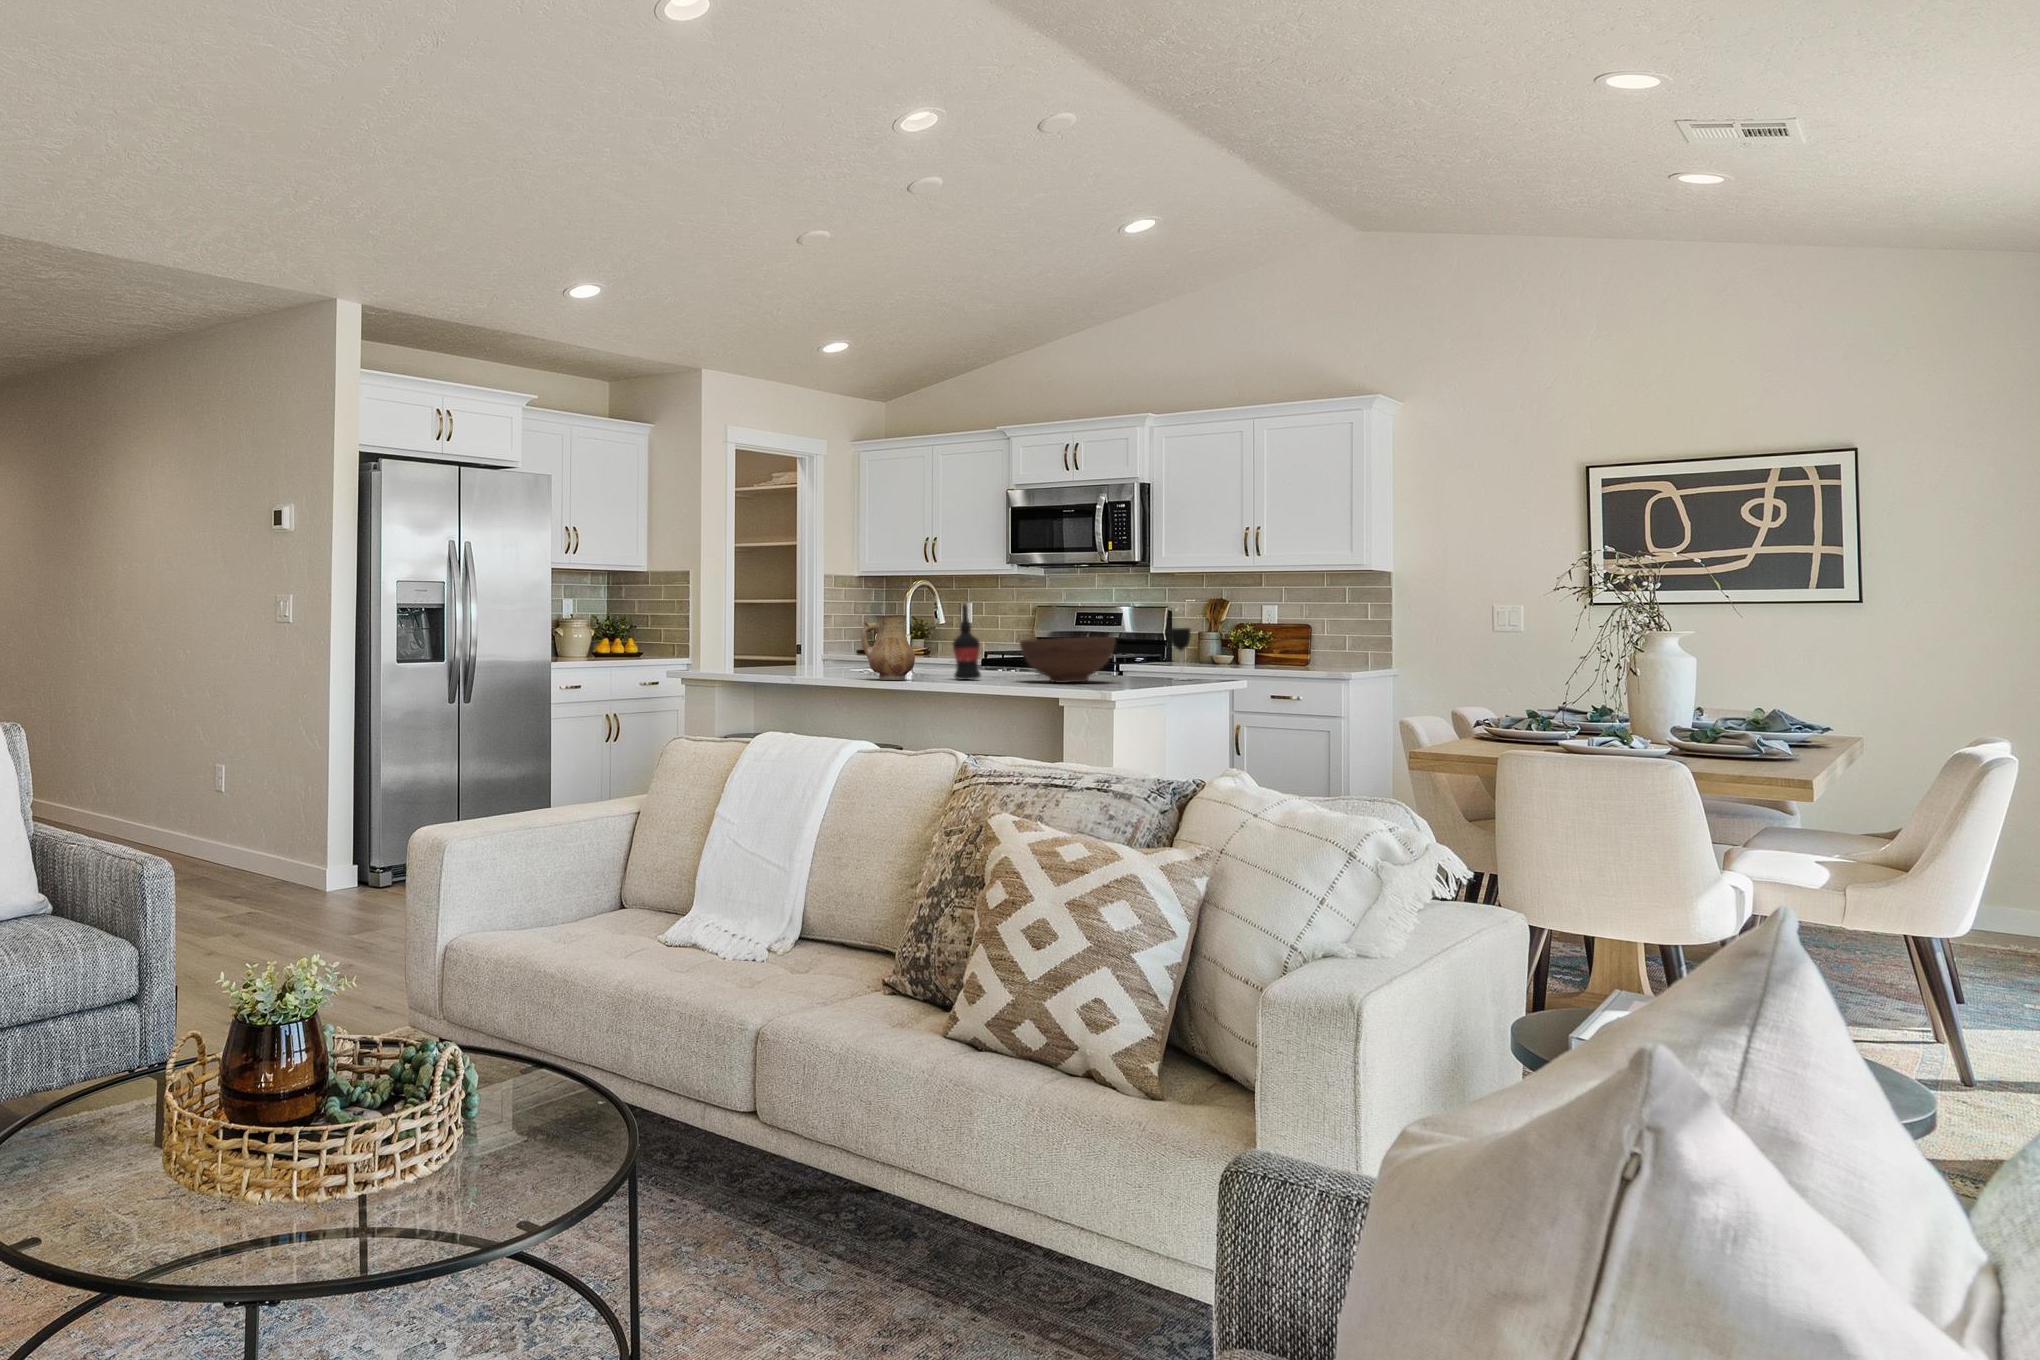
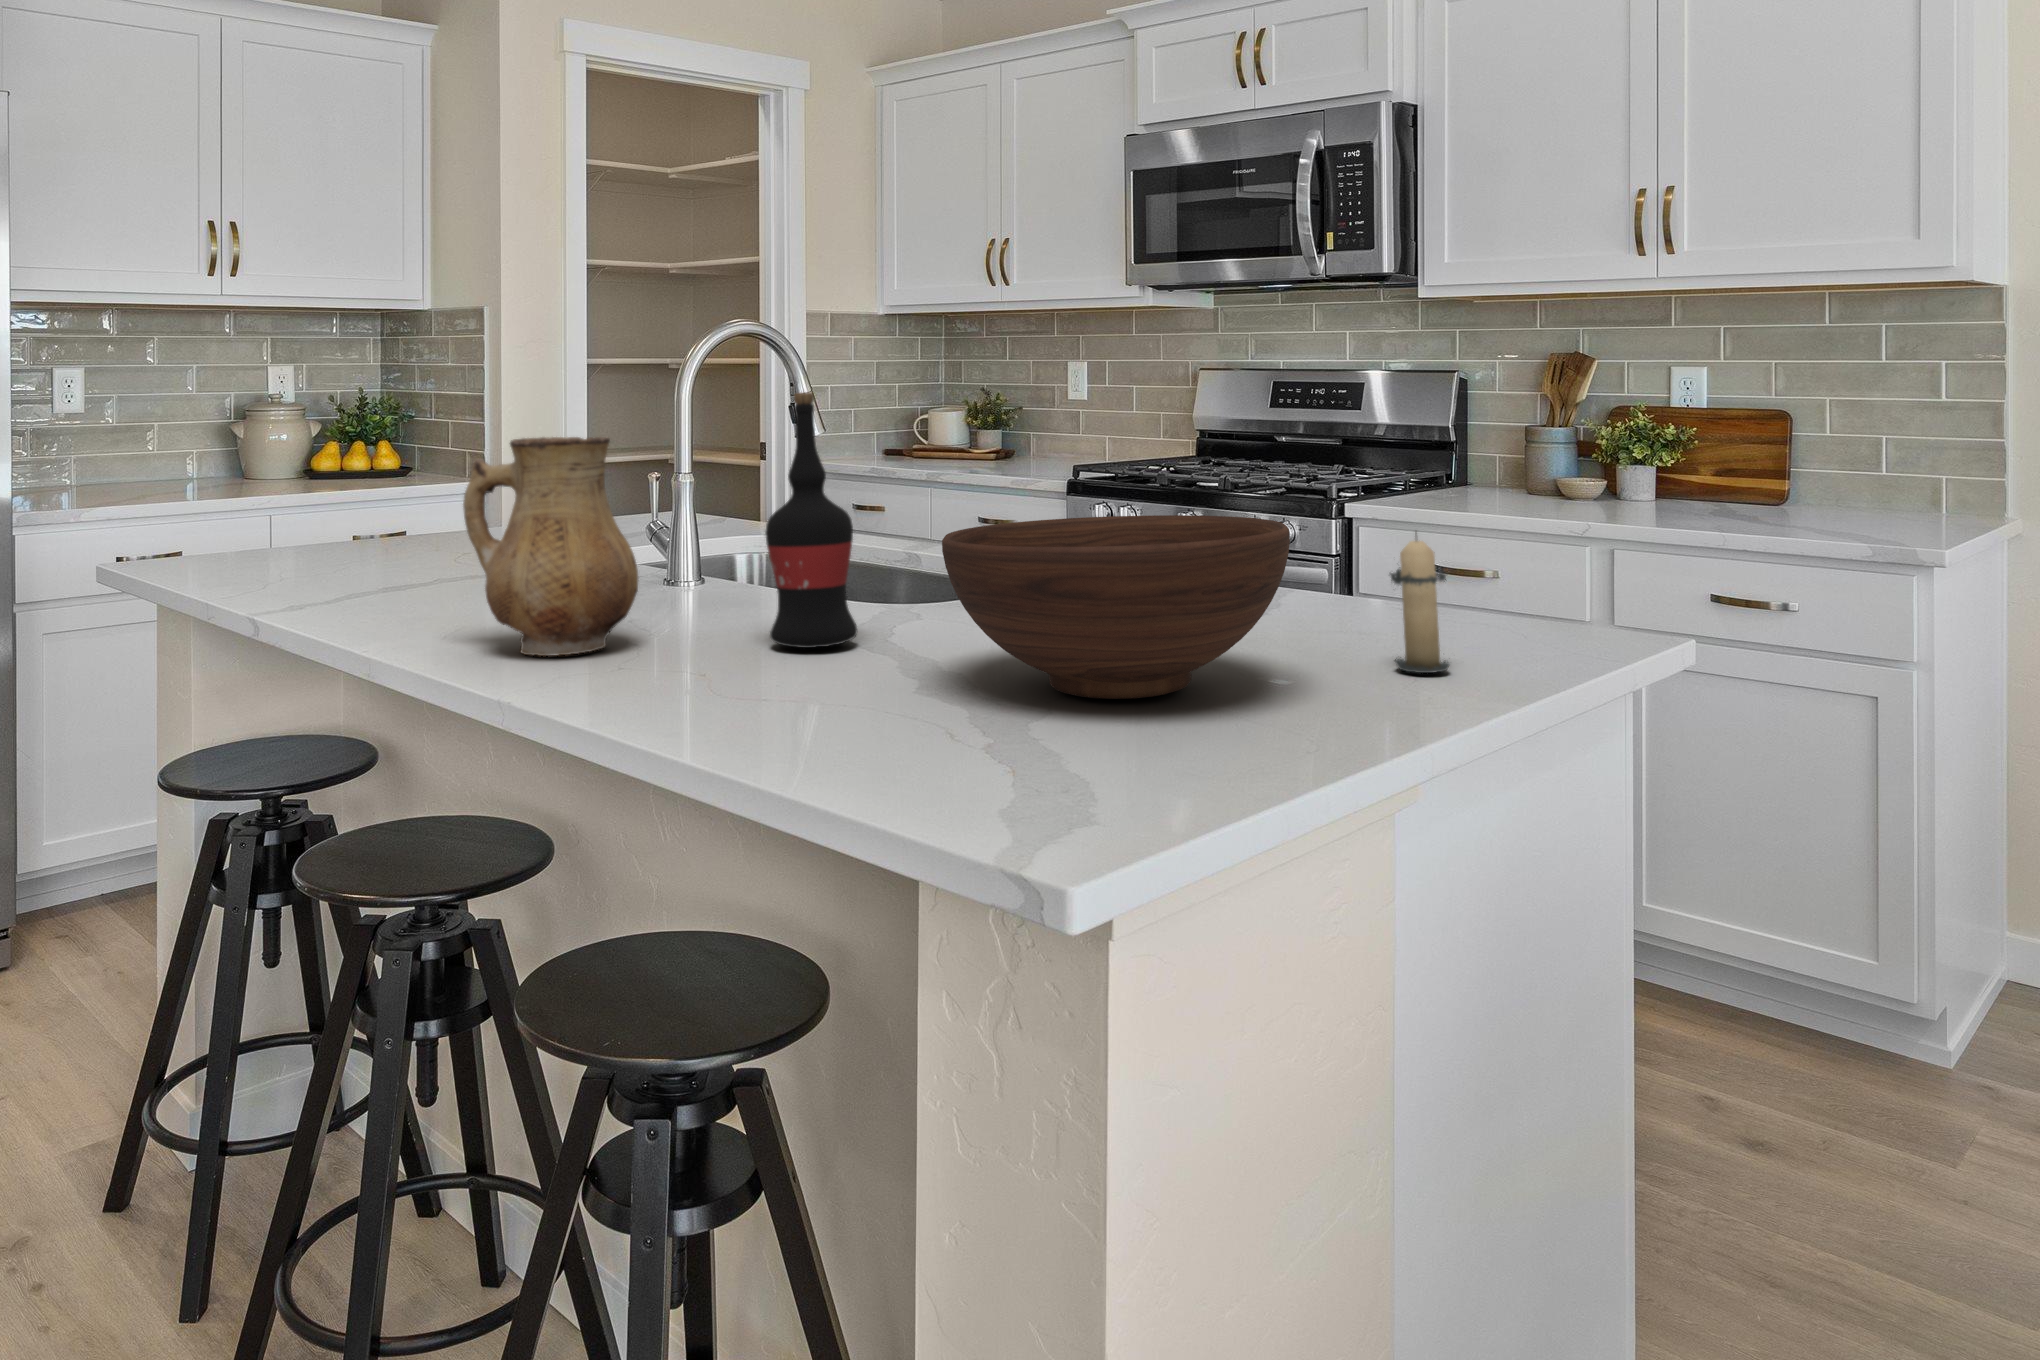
wine glass: present [1169,628,1191,680] -> none [1485,471,1567,653]
candle: none [1140,642,1161,682] -> present [1390,532,1450,673]

